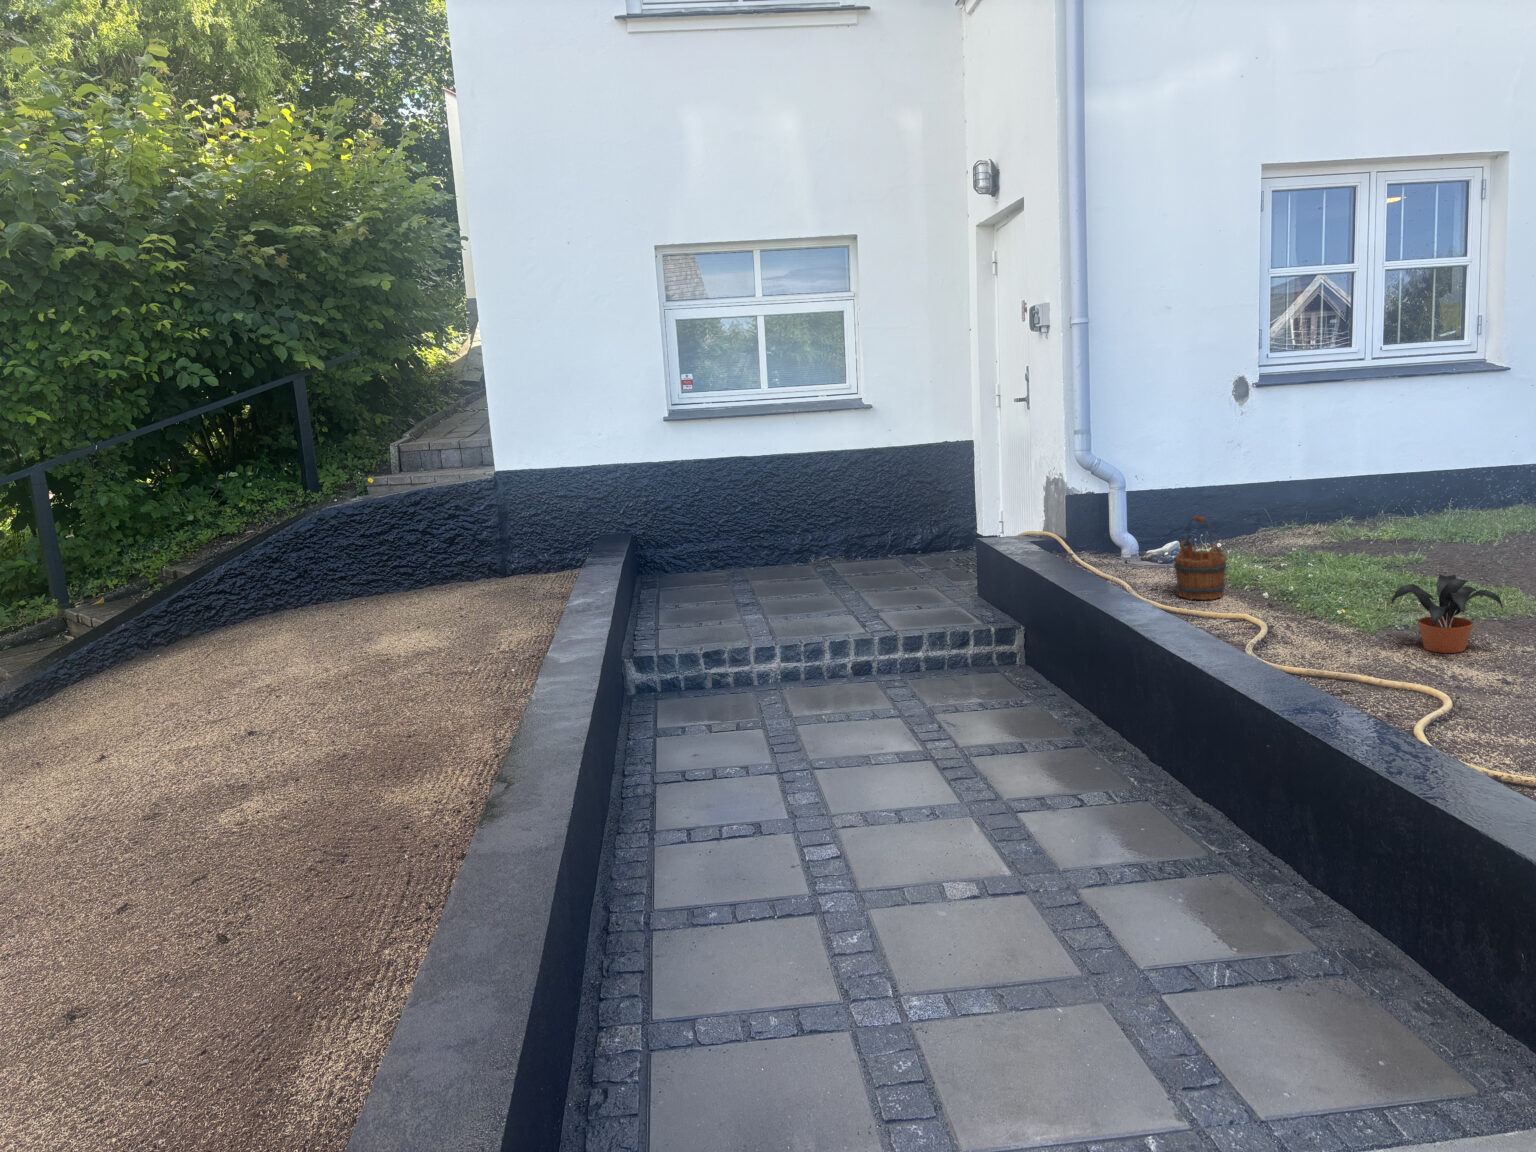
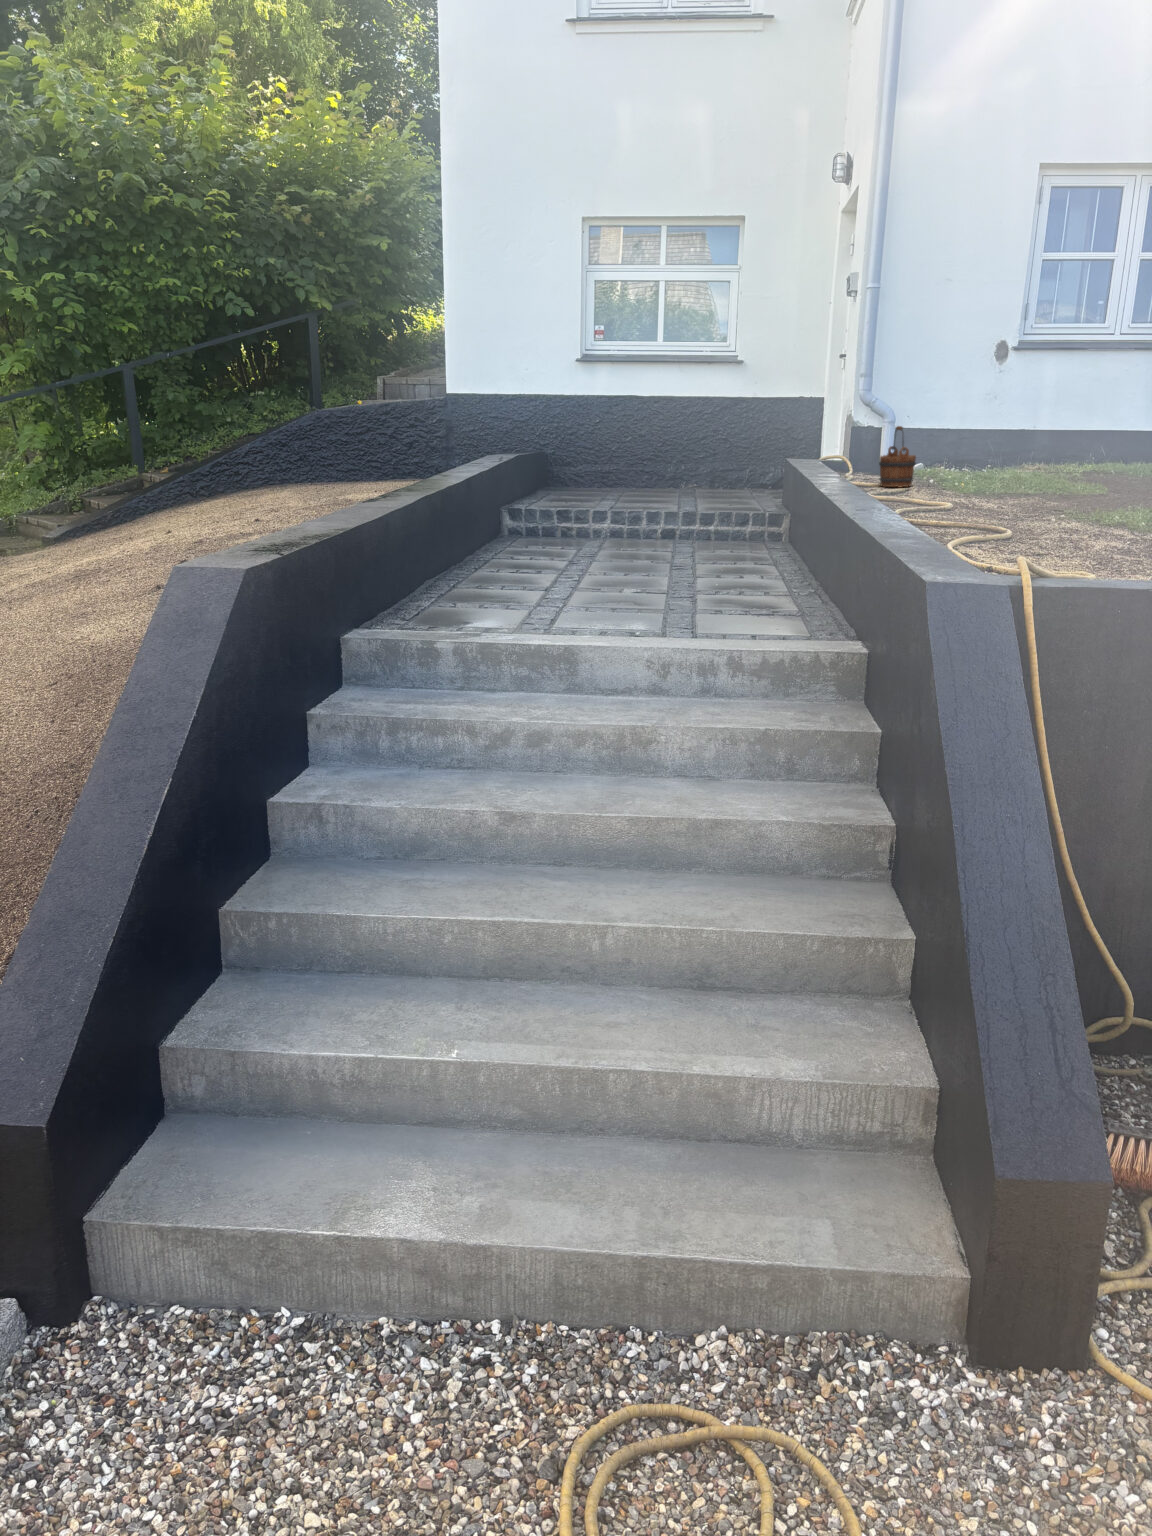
potted plant: present [1391,574,1503,653] -> none [970,455,1035,506]

